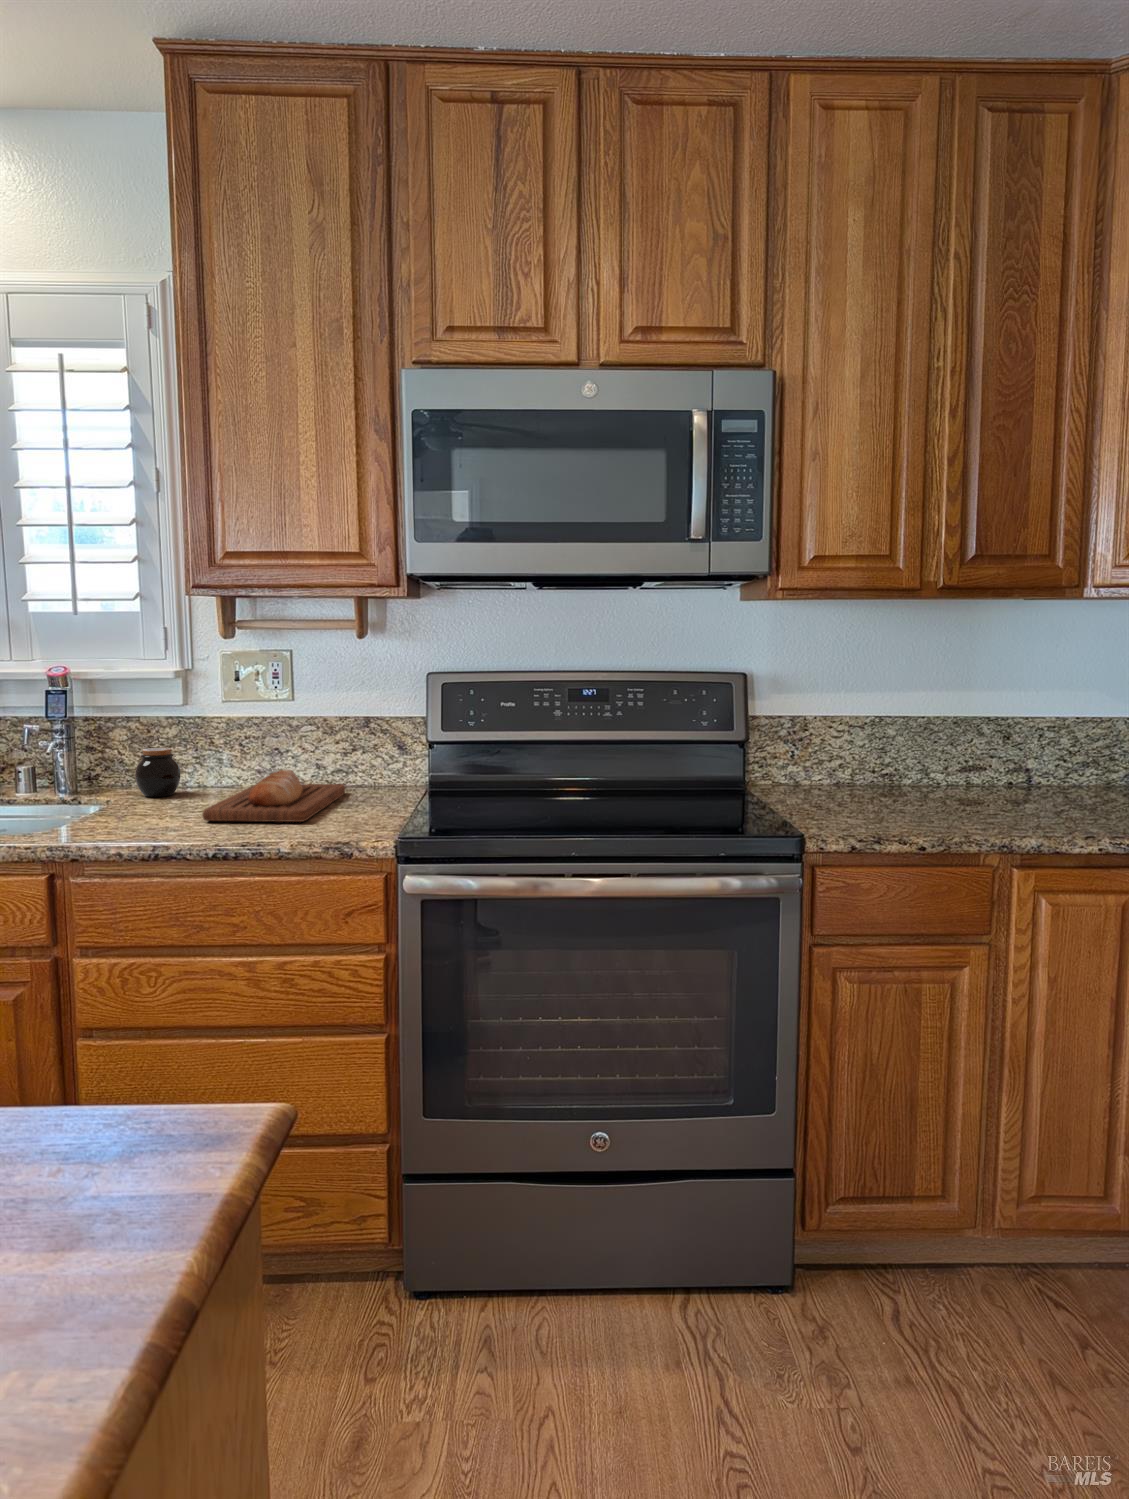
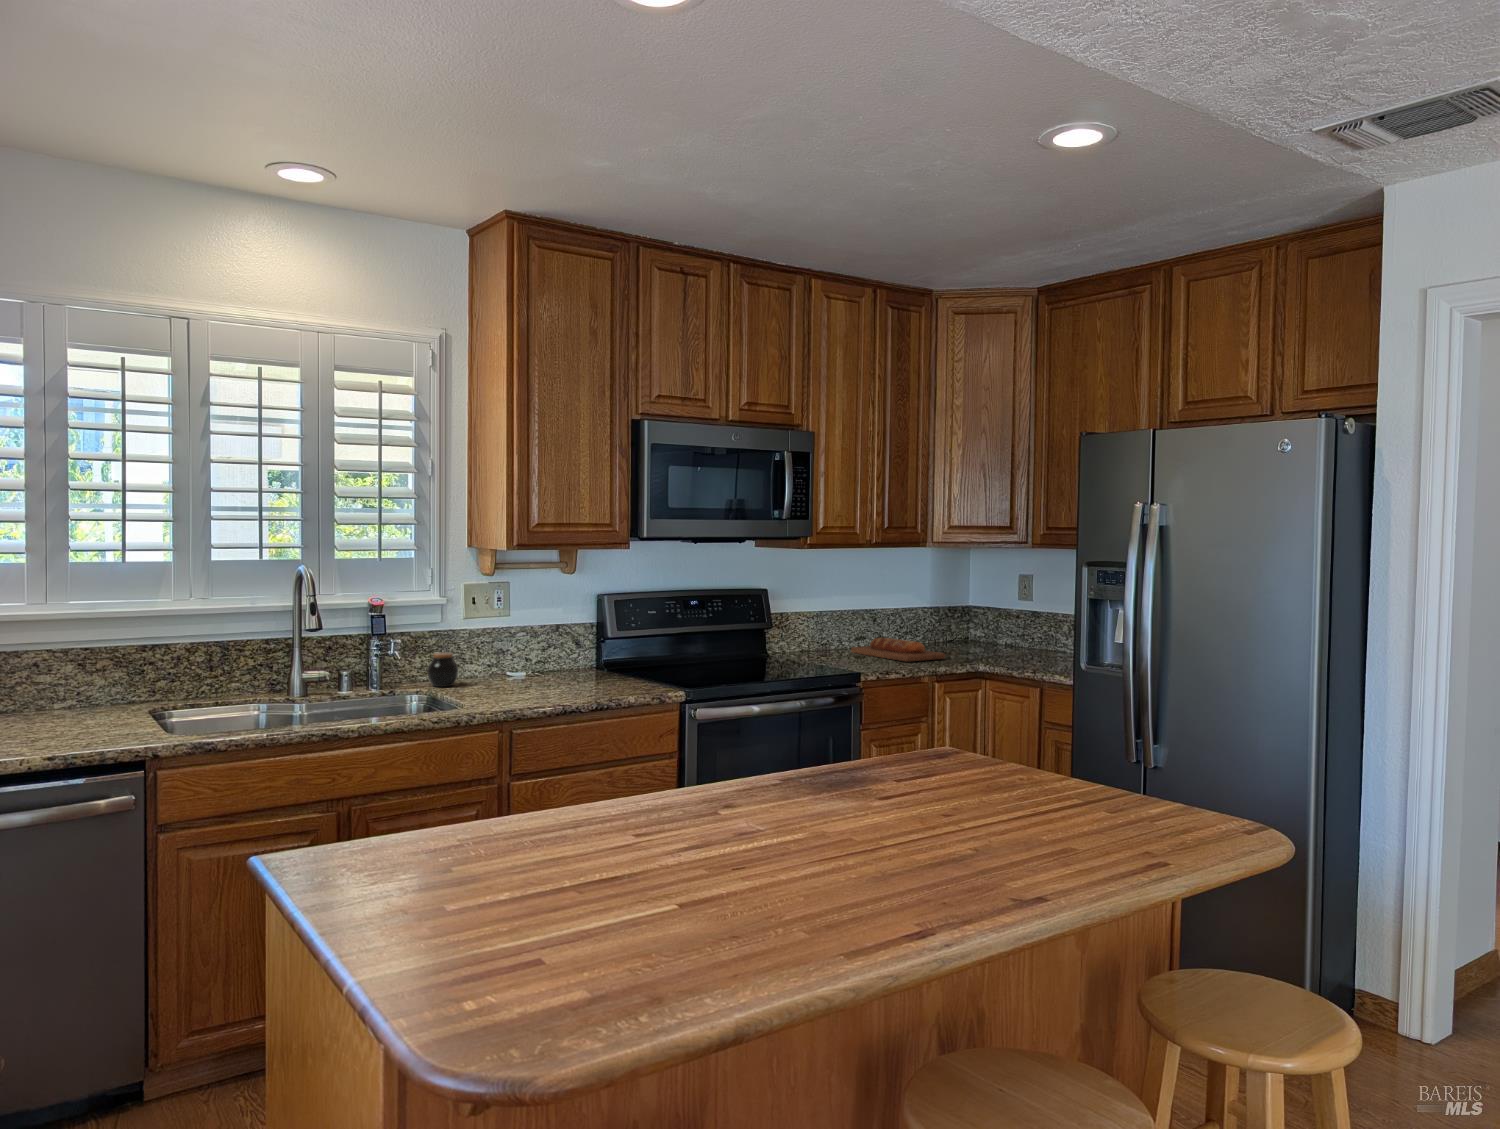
bread loaf: present [202,770,345,822] -> present [851,638,945,662]

